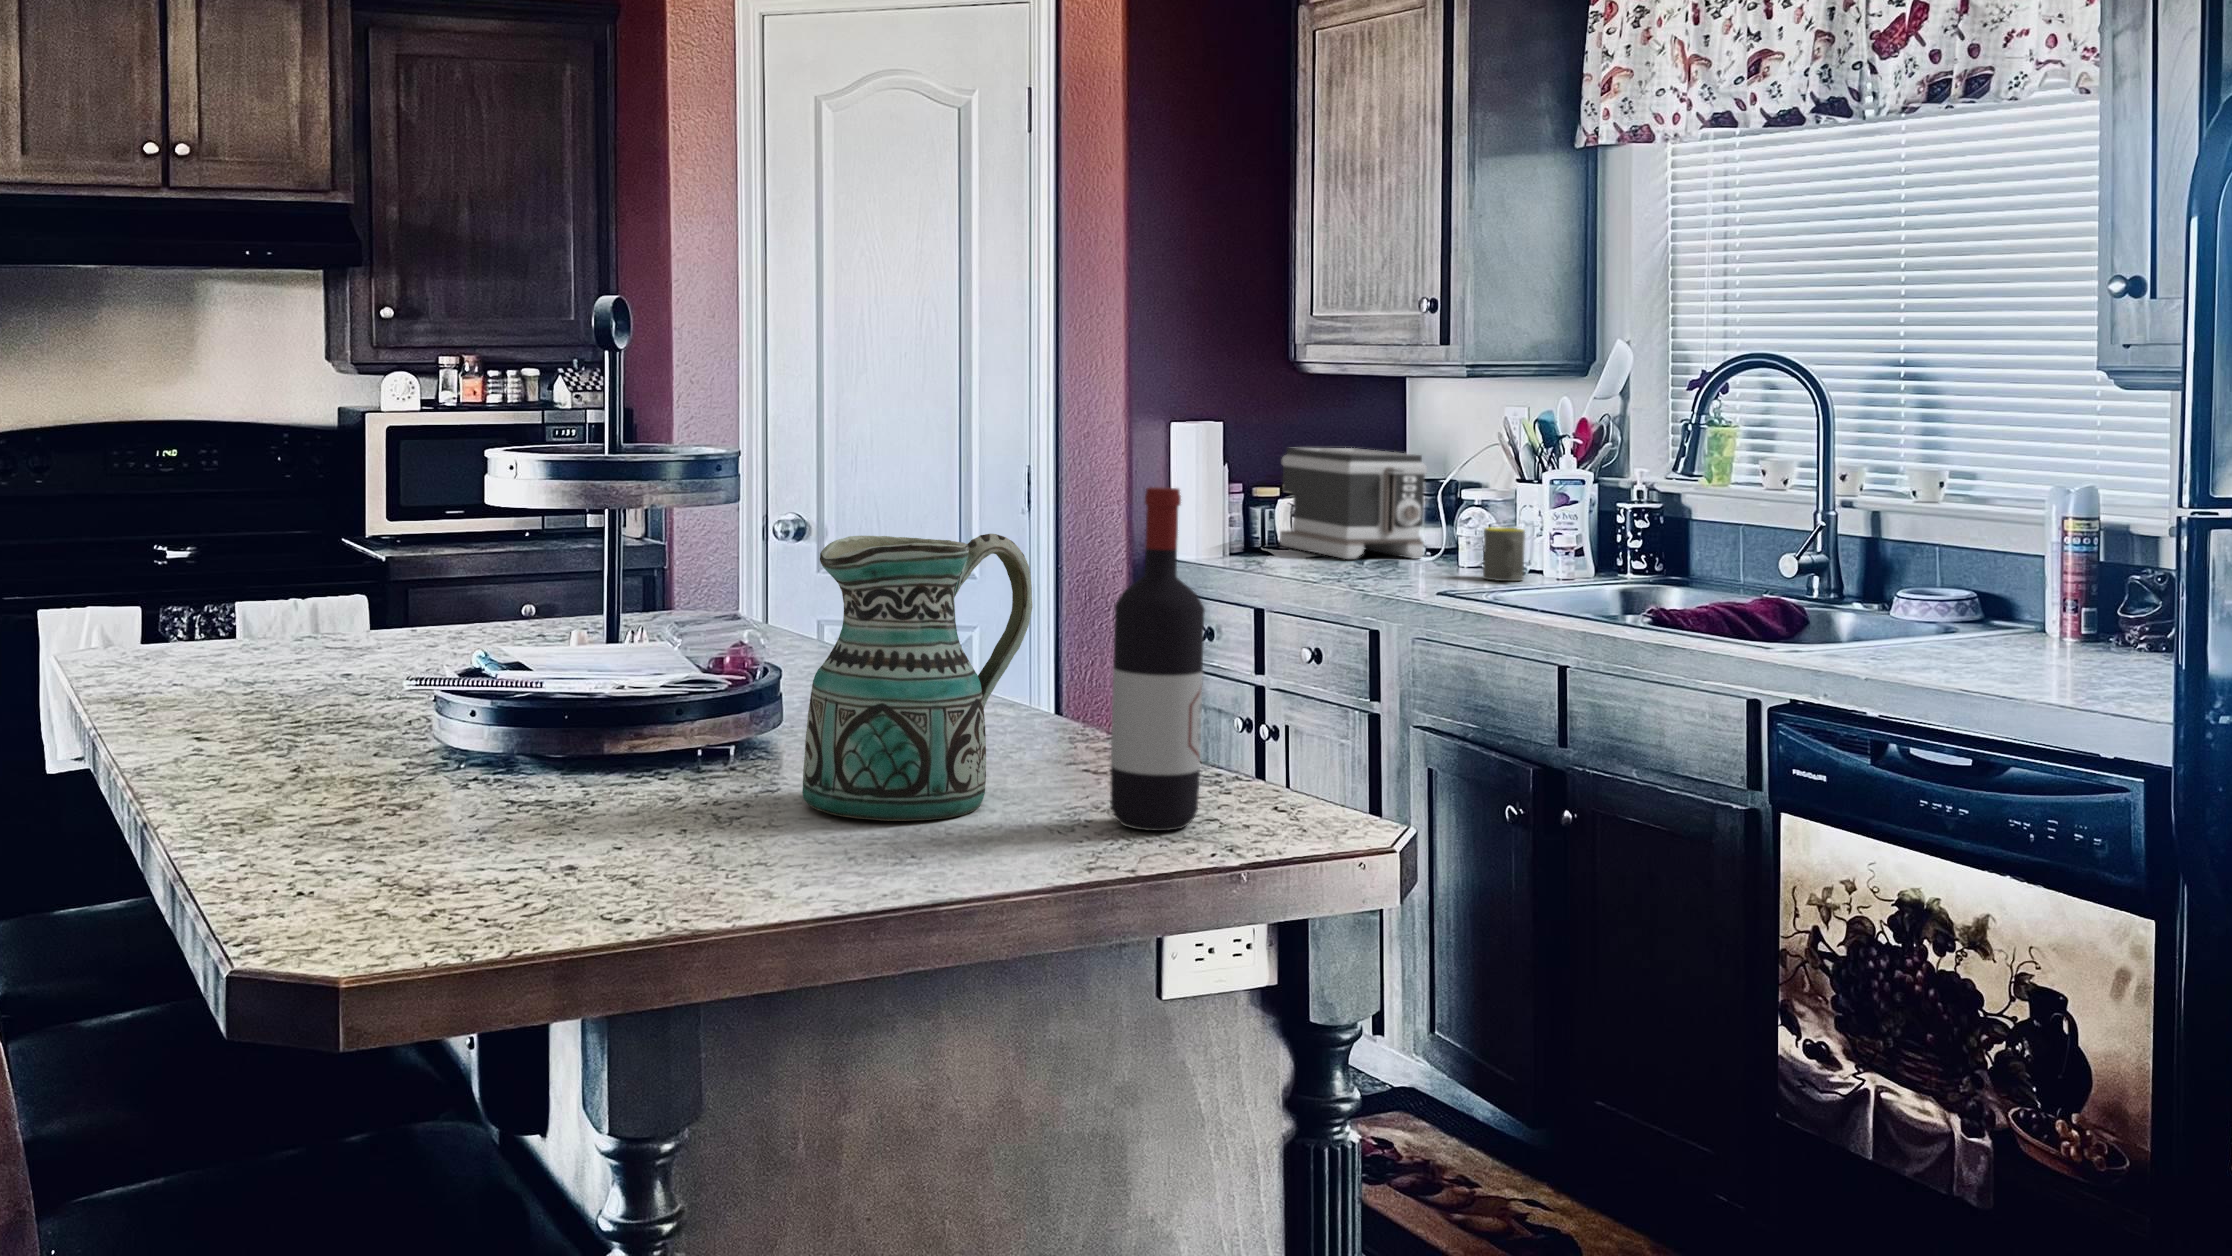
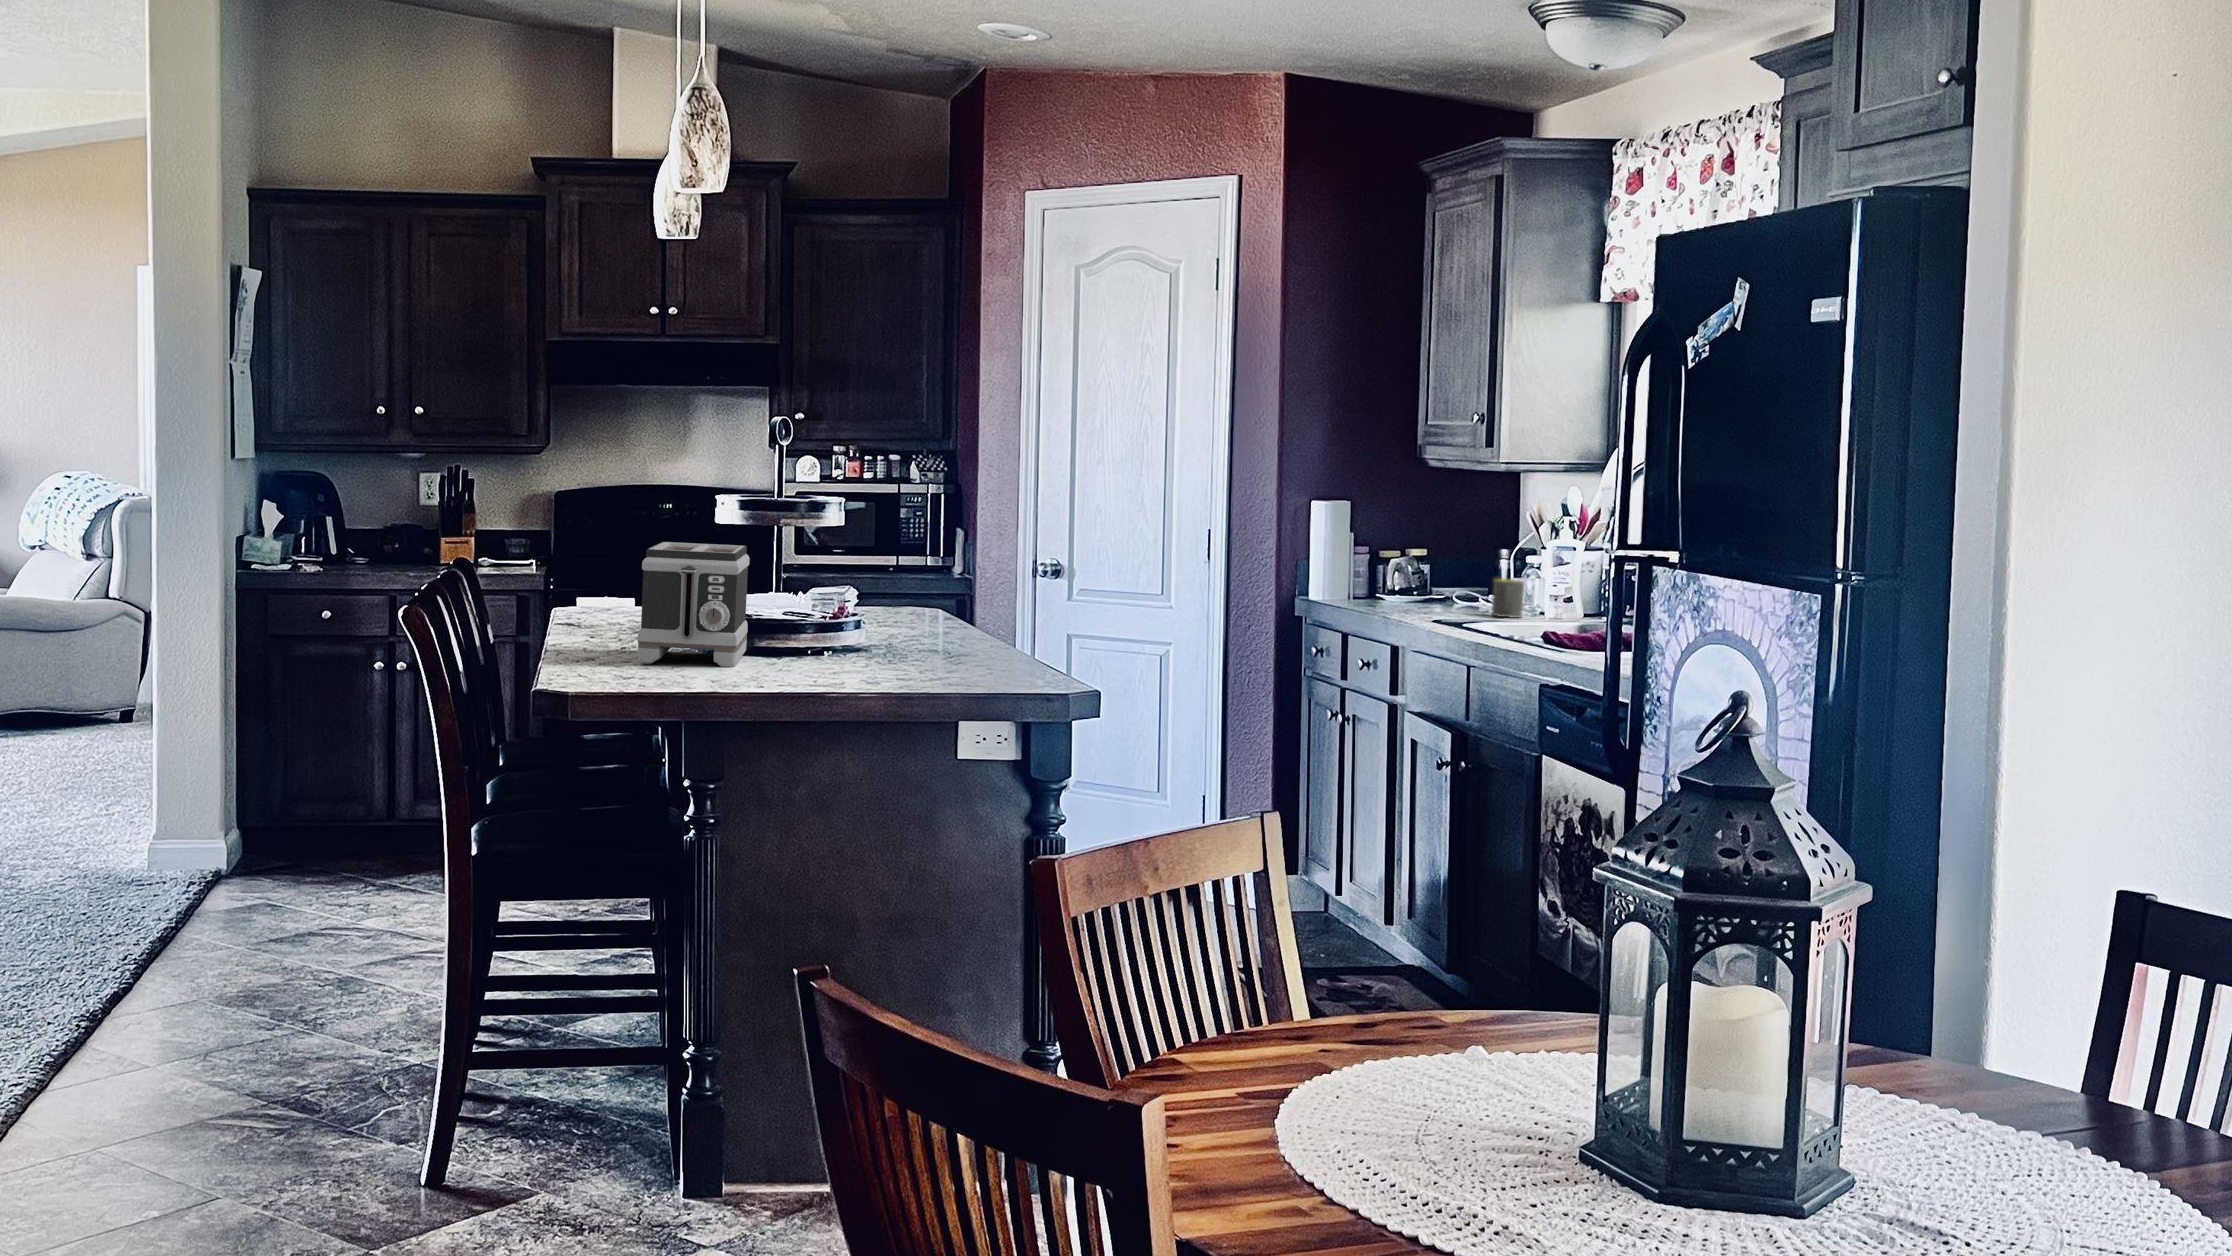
toaster: present [1280,448,1427,559] -> present [637,542,750,667]
wine bottle: present [1110,487,1205,831] -> none [955,504,1003,668]
ceramic pitcher: present [802,534,1032,821] -> none [829,527,952,660]

